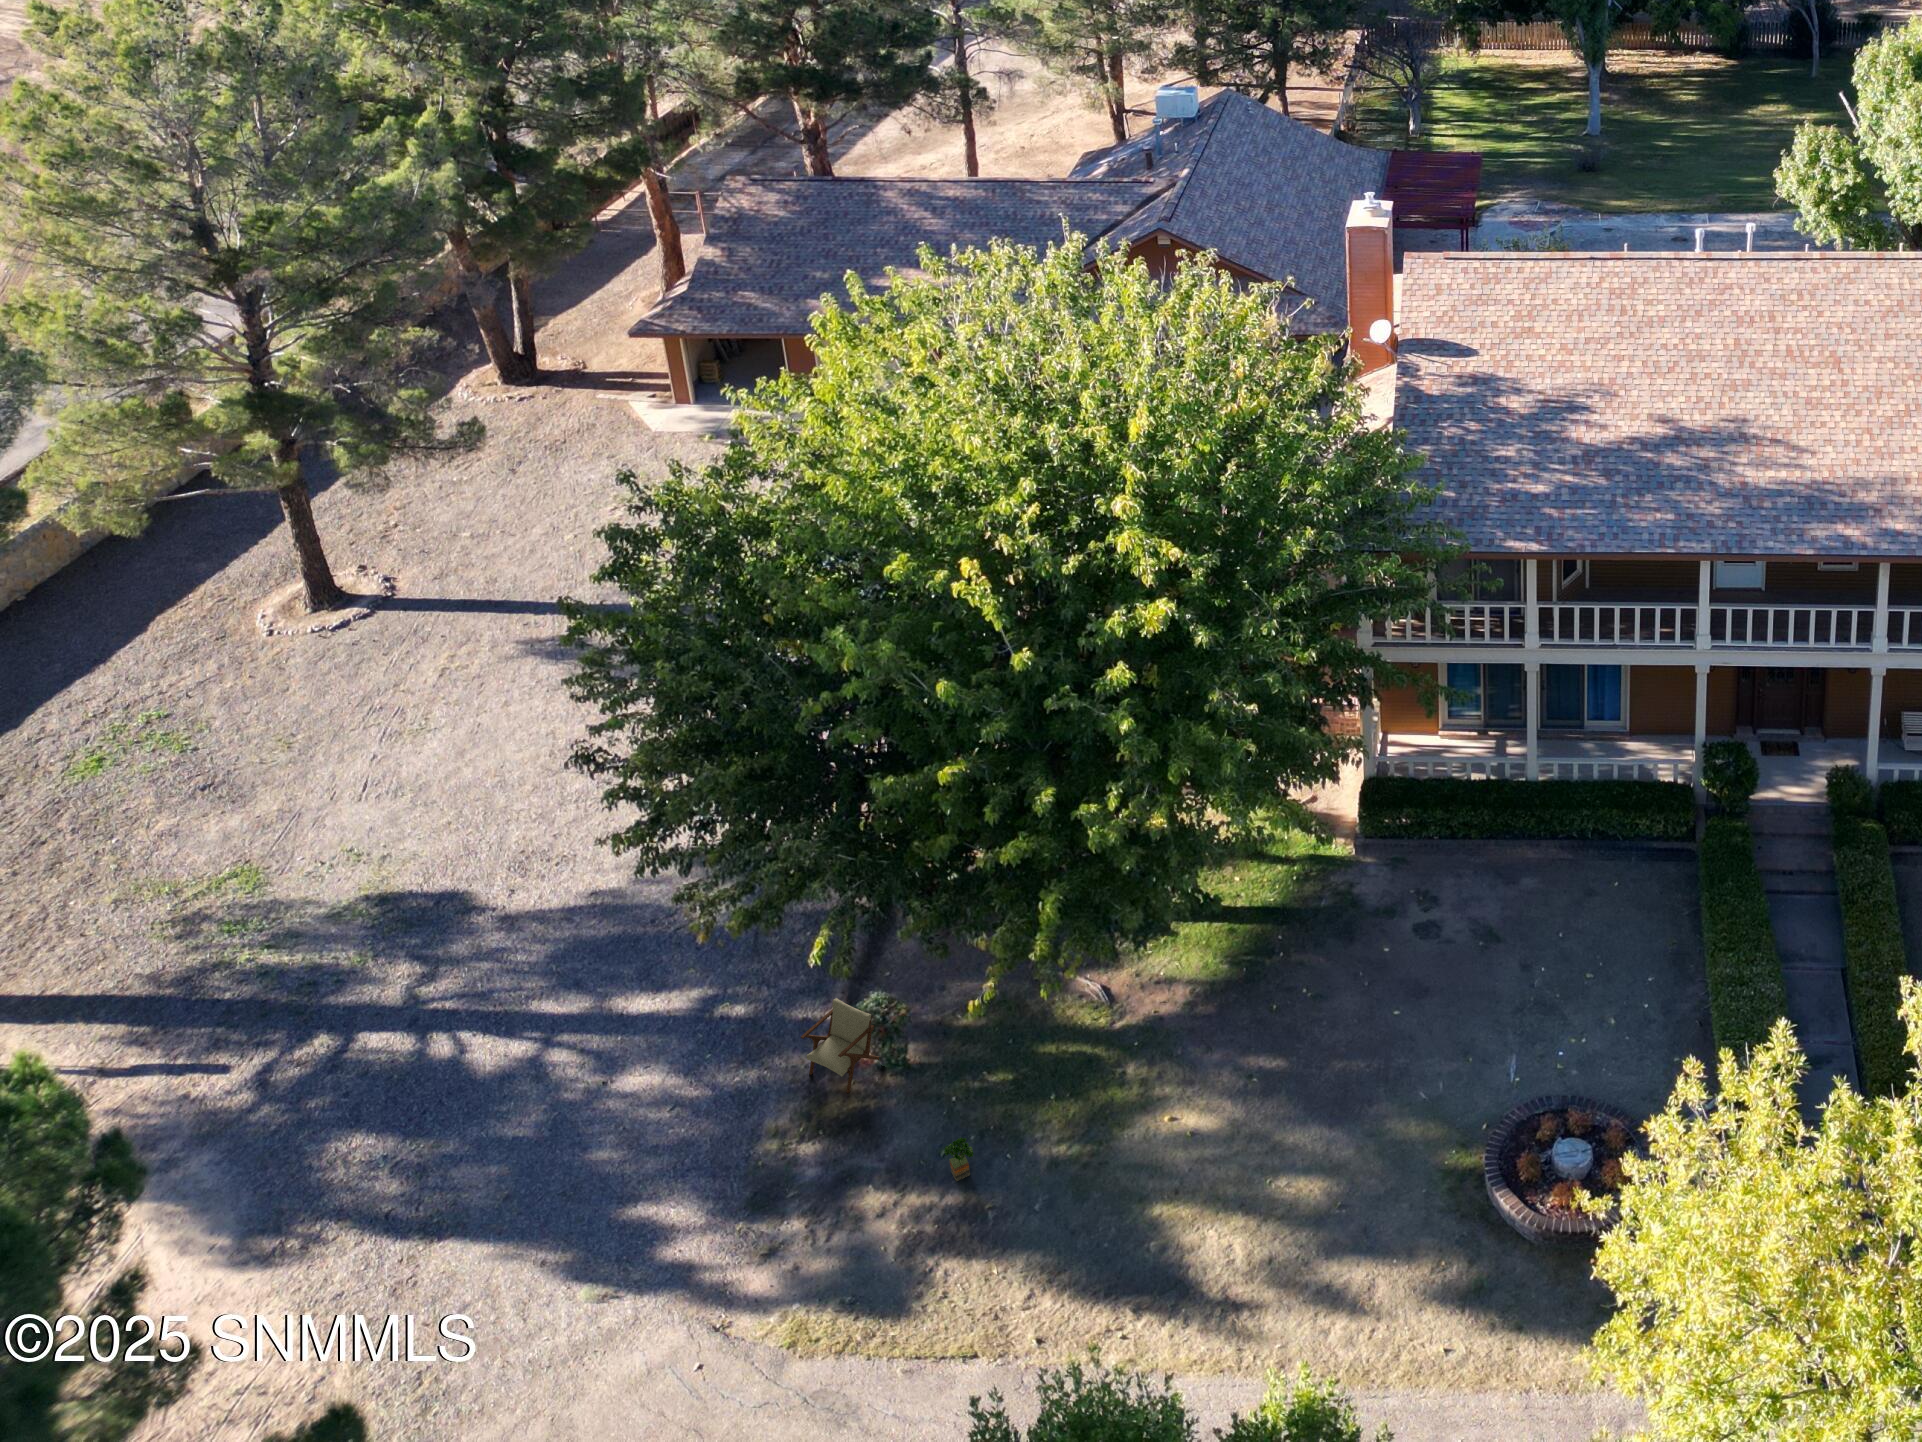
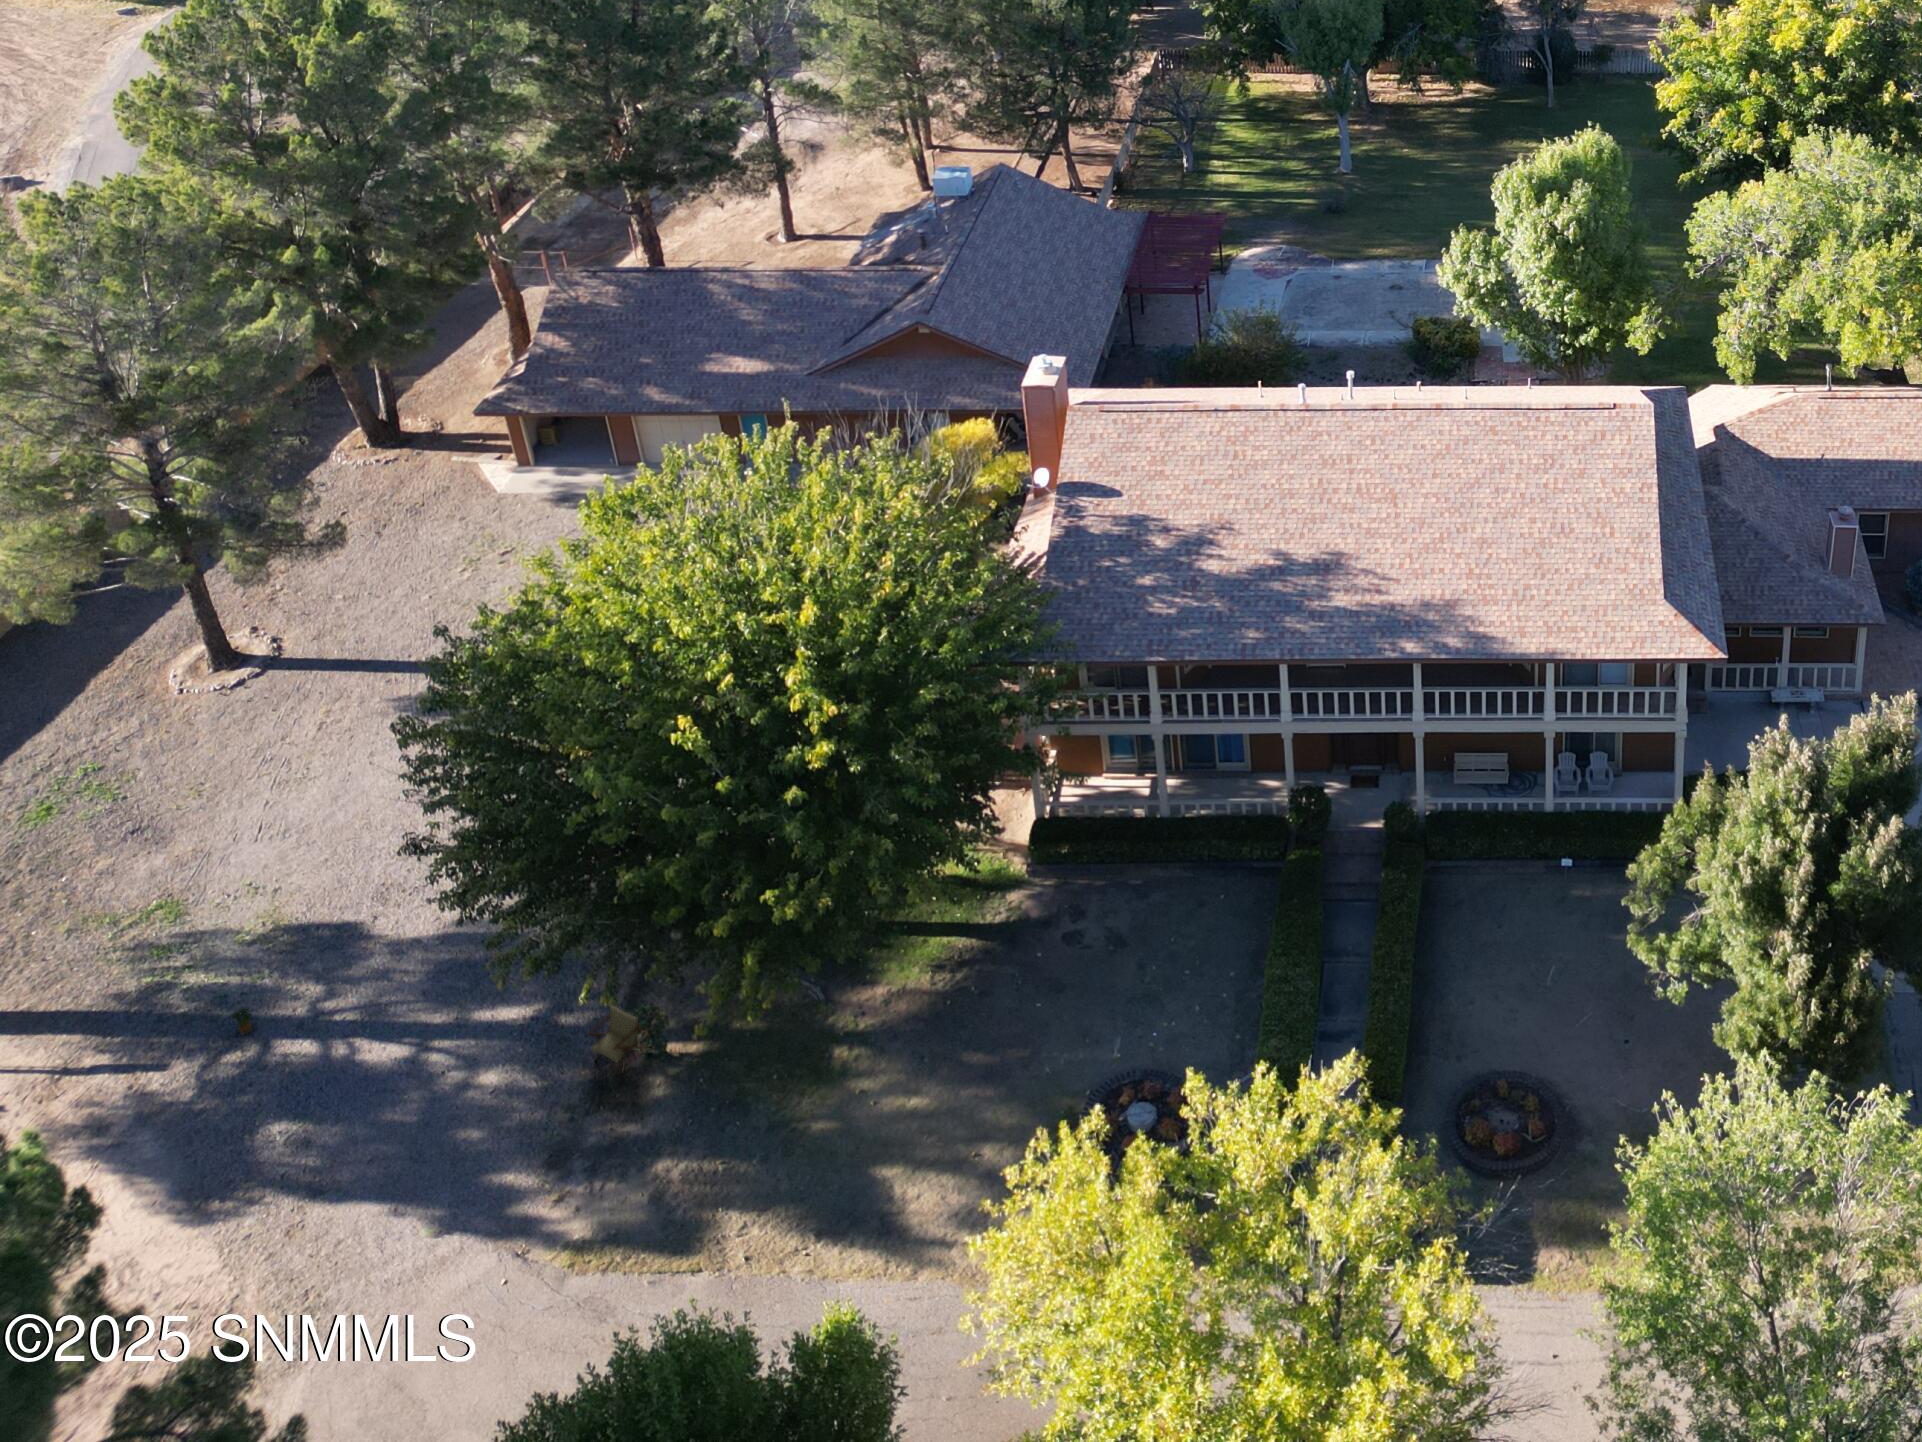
potted tree: present [944,1138,973,1181] -> present [231,1007,252,1035]

